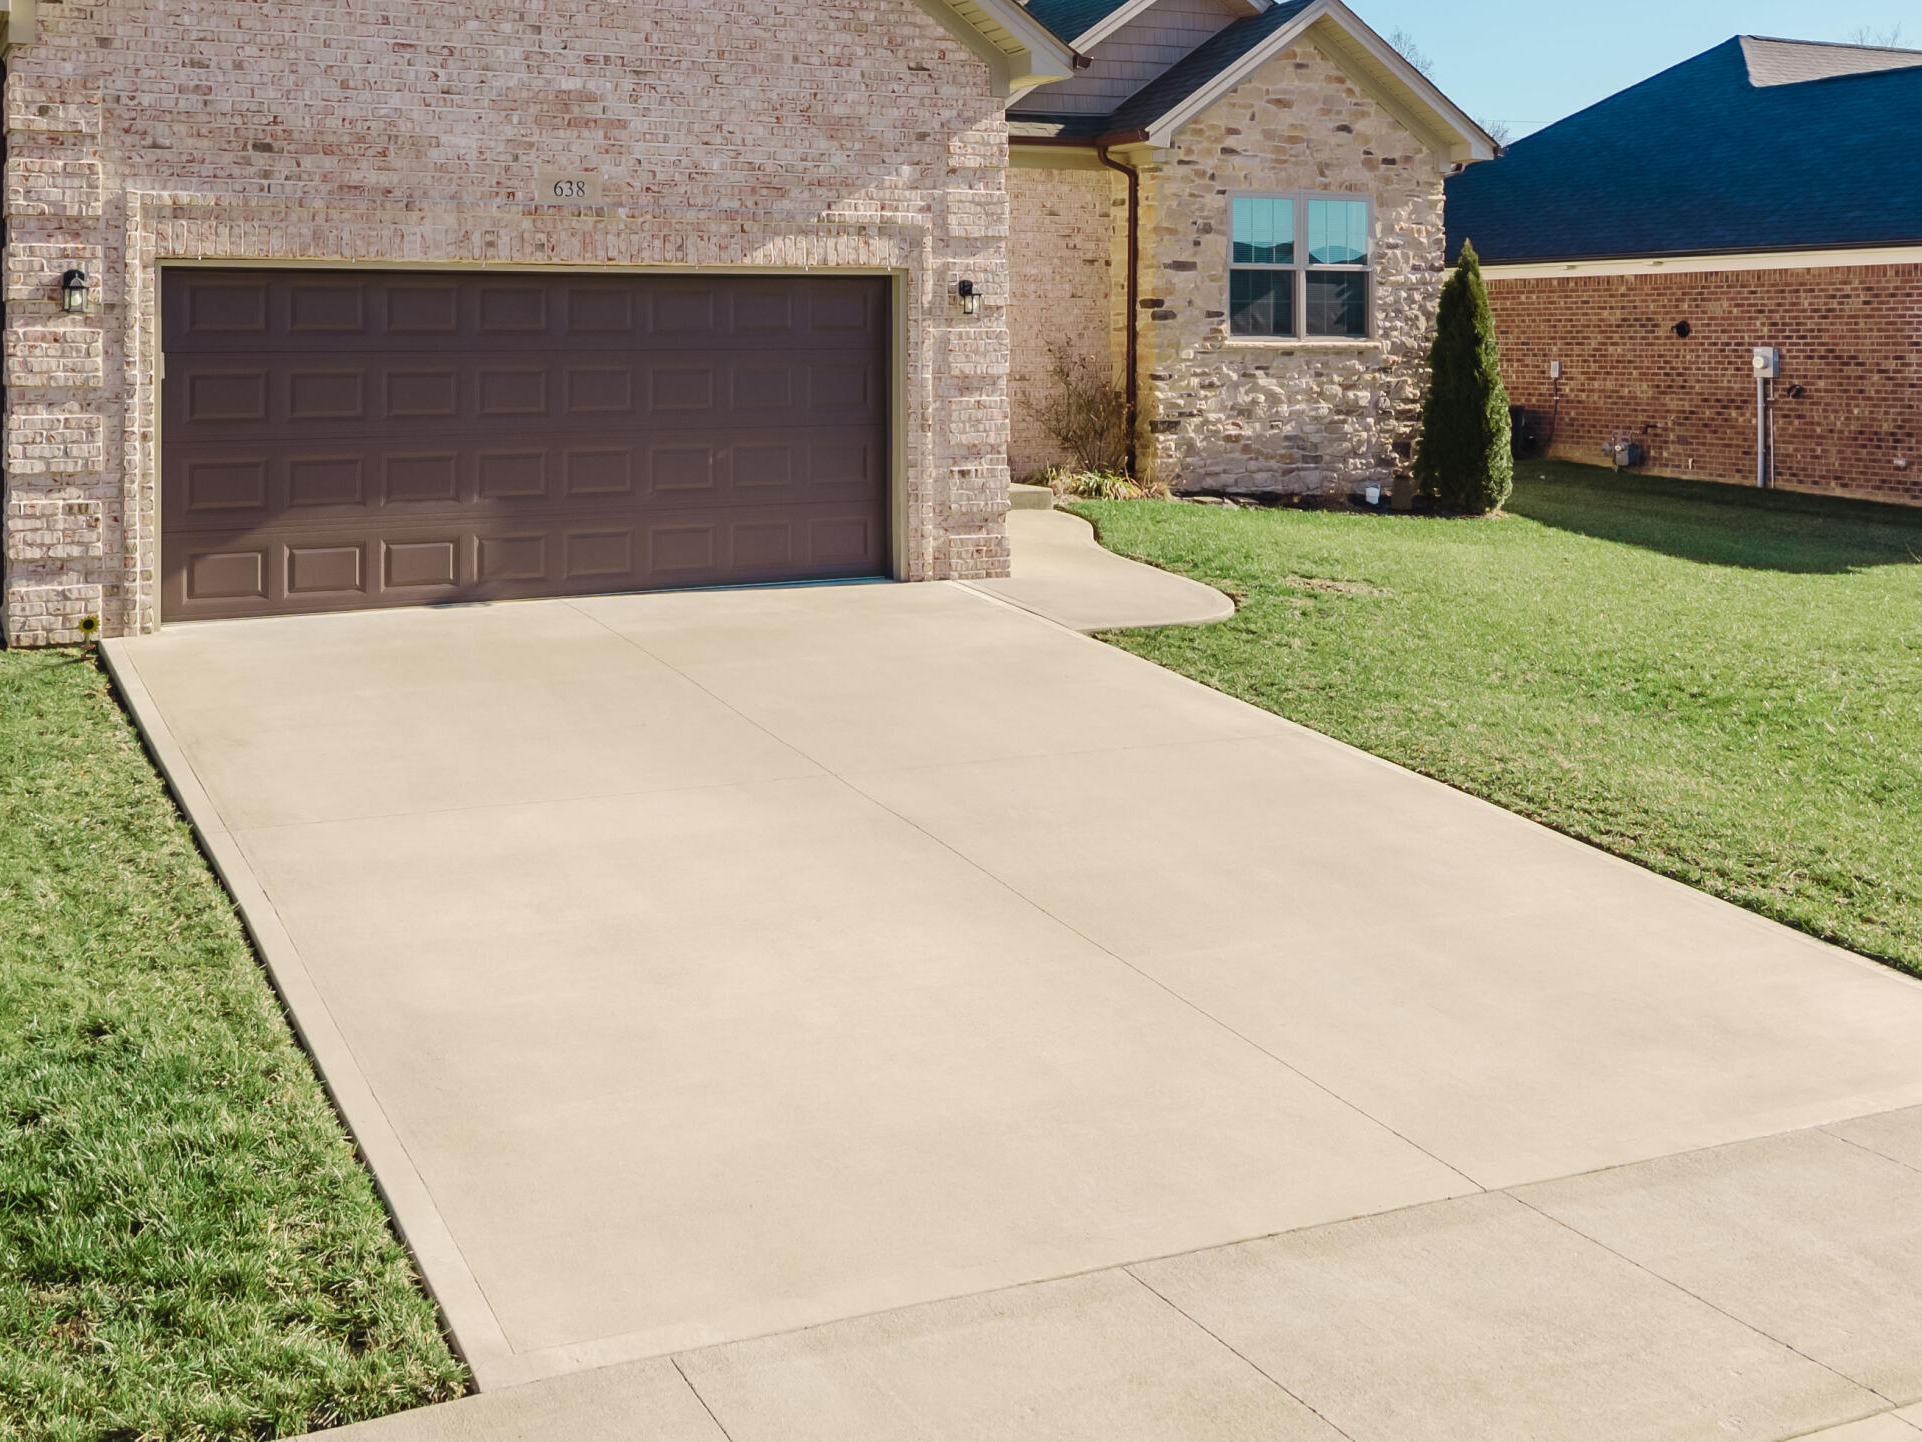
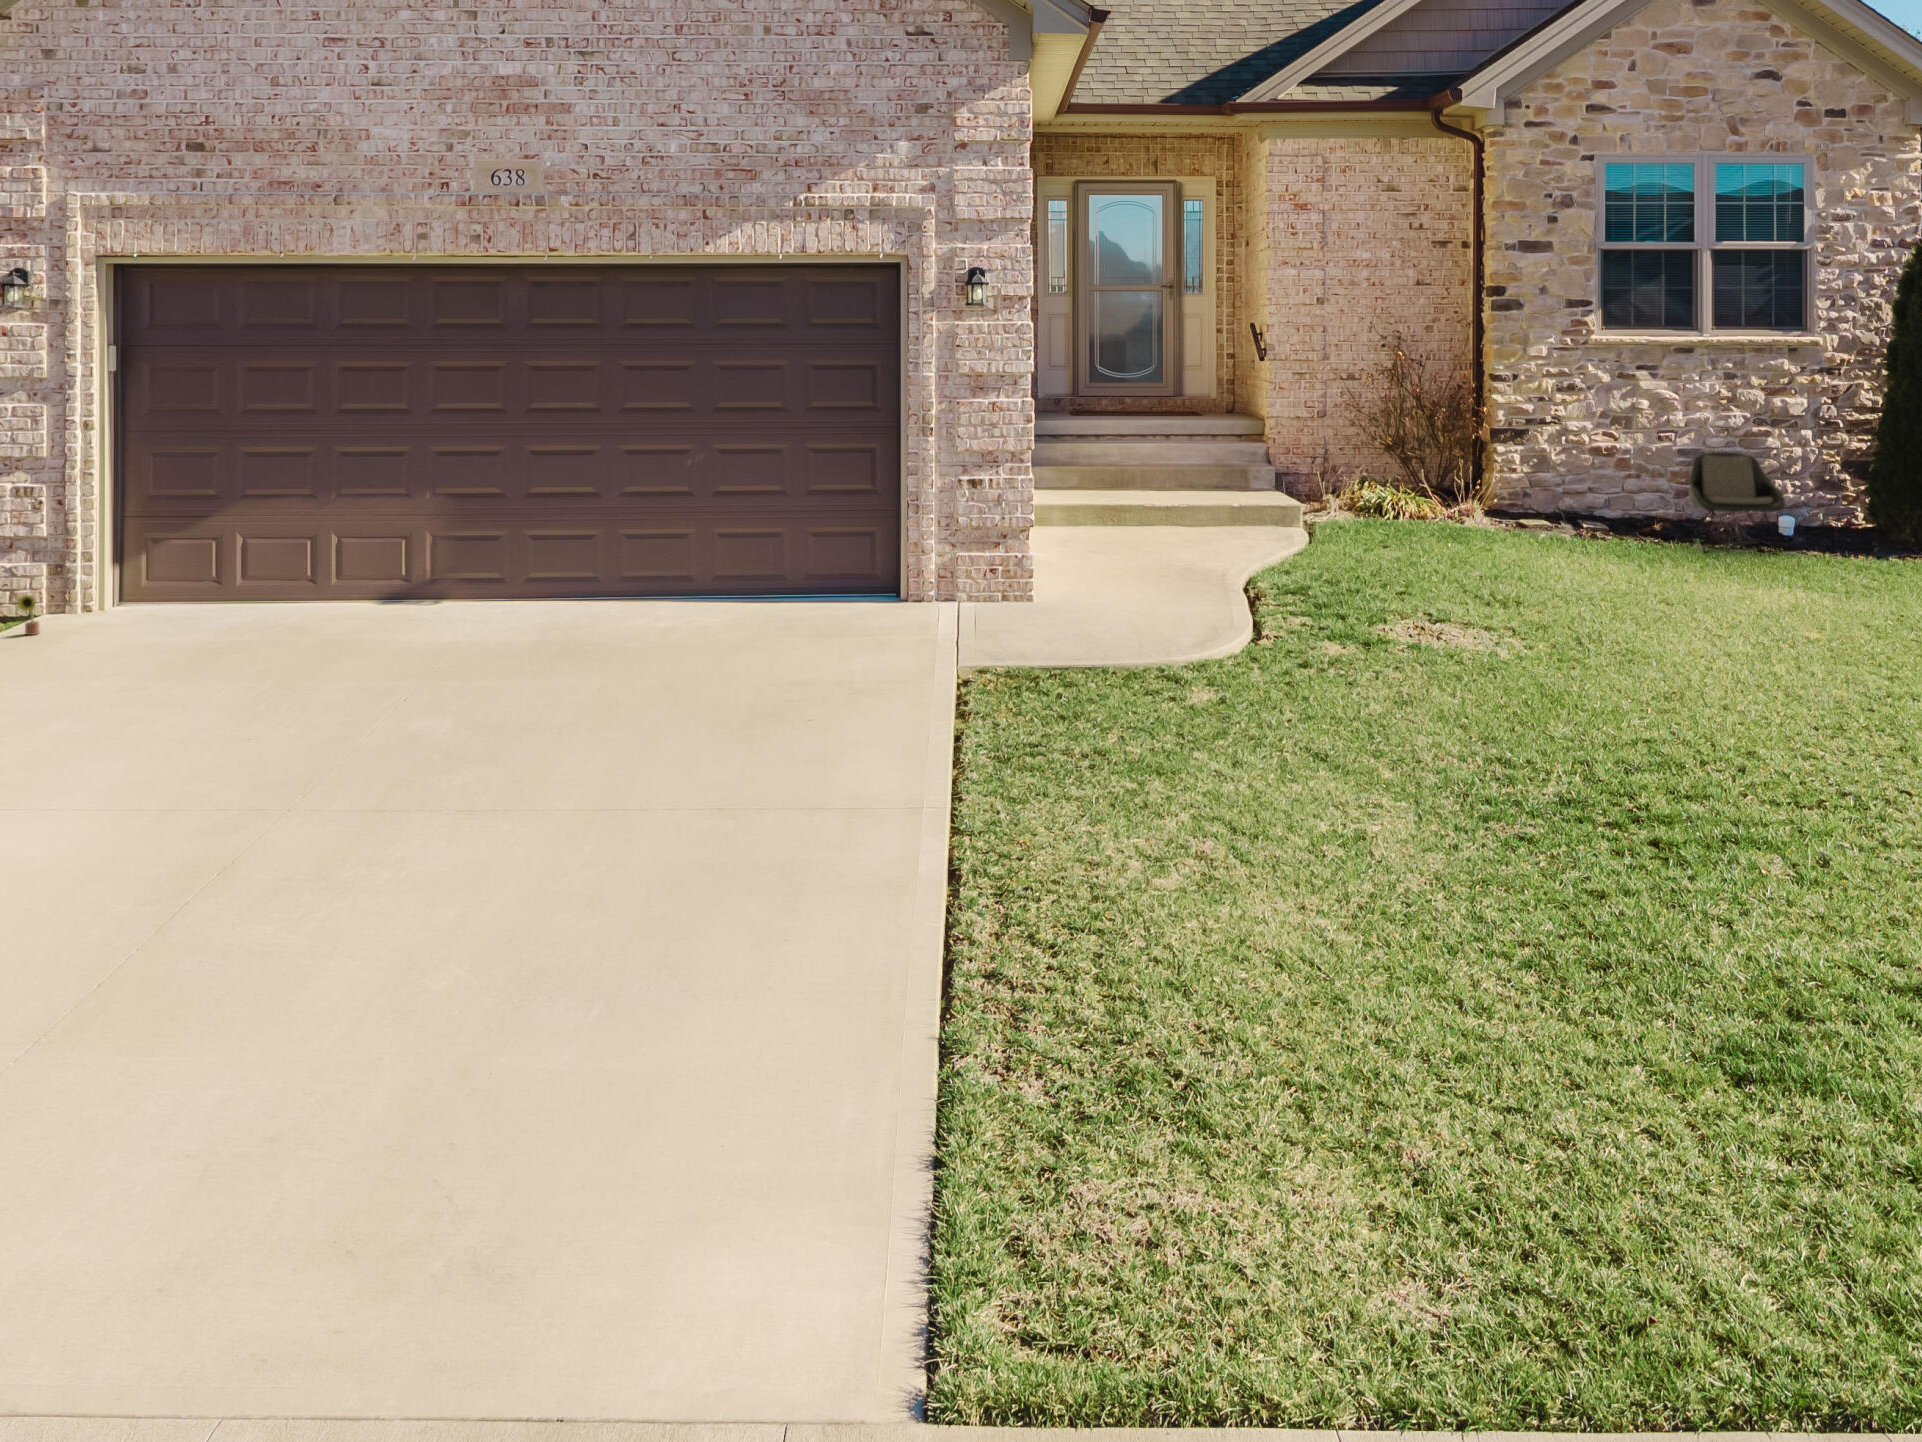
lounge chair: none [1294,434,1379,514] -> present [1688,451,1785,554]
watering can: present [1390,467,1424,510] -> none [1815,497,1876,552]

